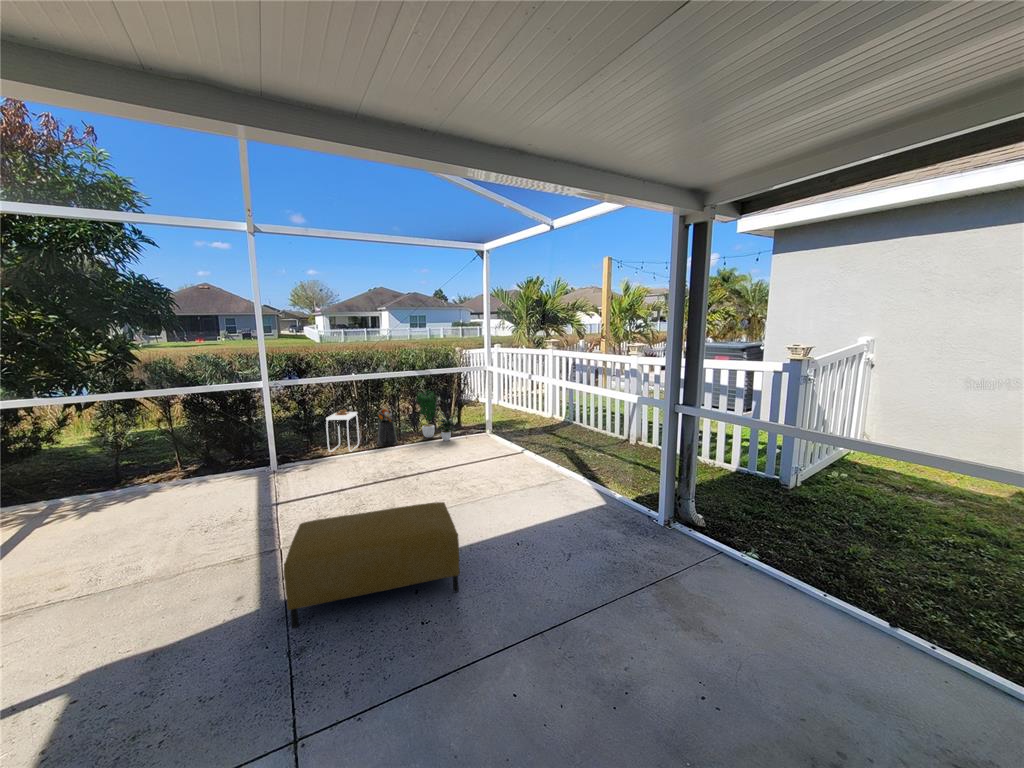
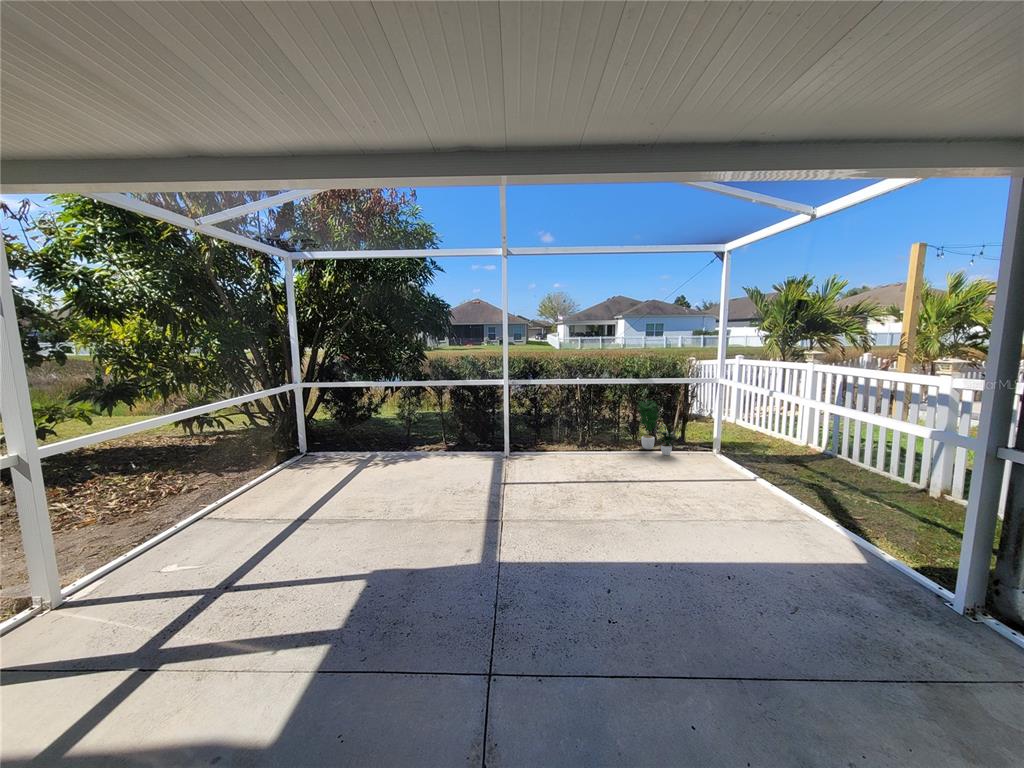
watering can: present [377,409,398,446] -> none [595,414,616,451]
side table: present [326,410,359,452] -> none [551,411,579,451]
ottoman: present [284,502,460,628] -> none [507,500,658,599]

